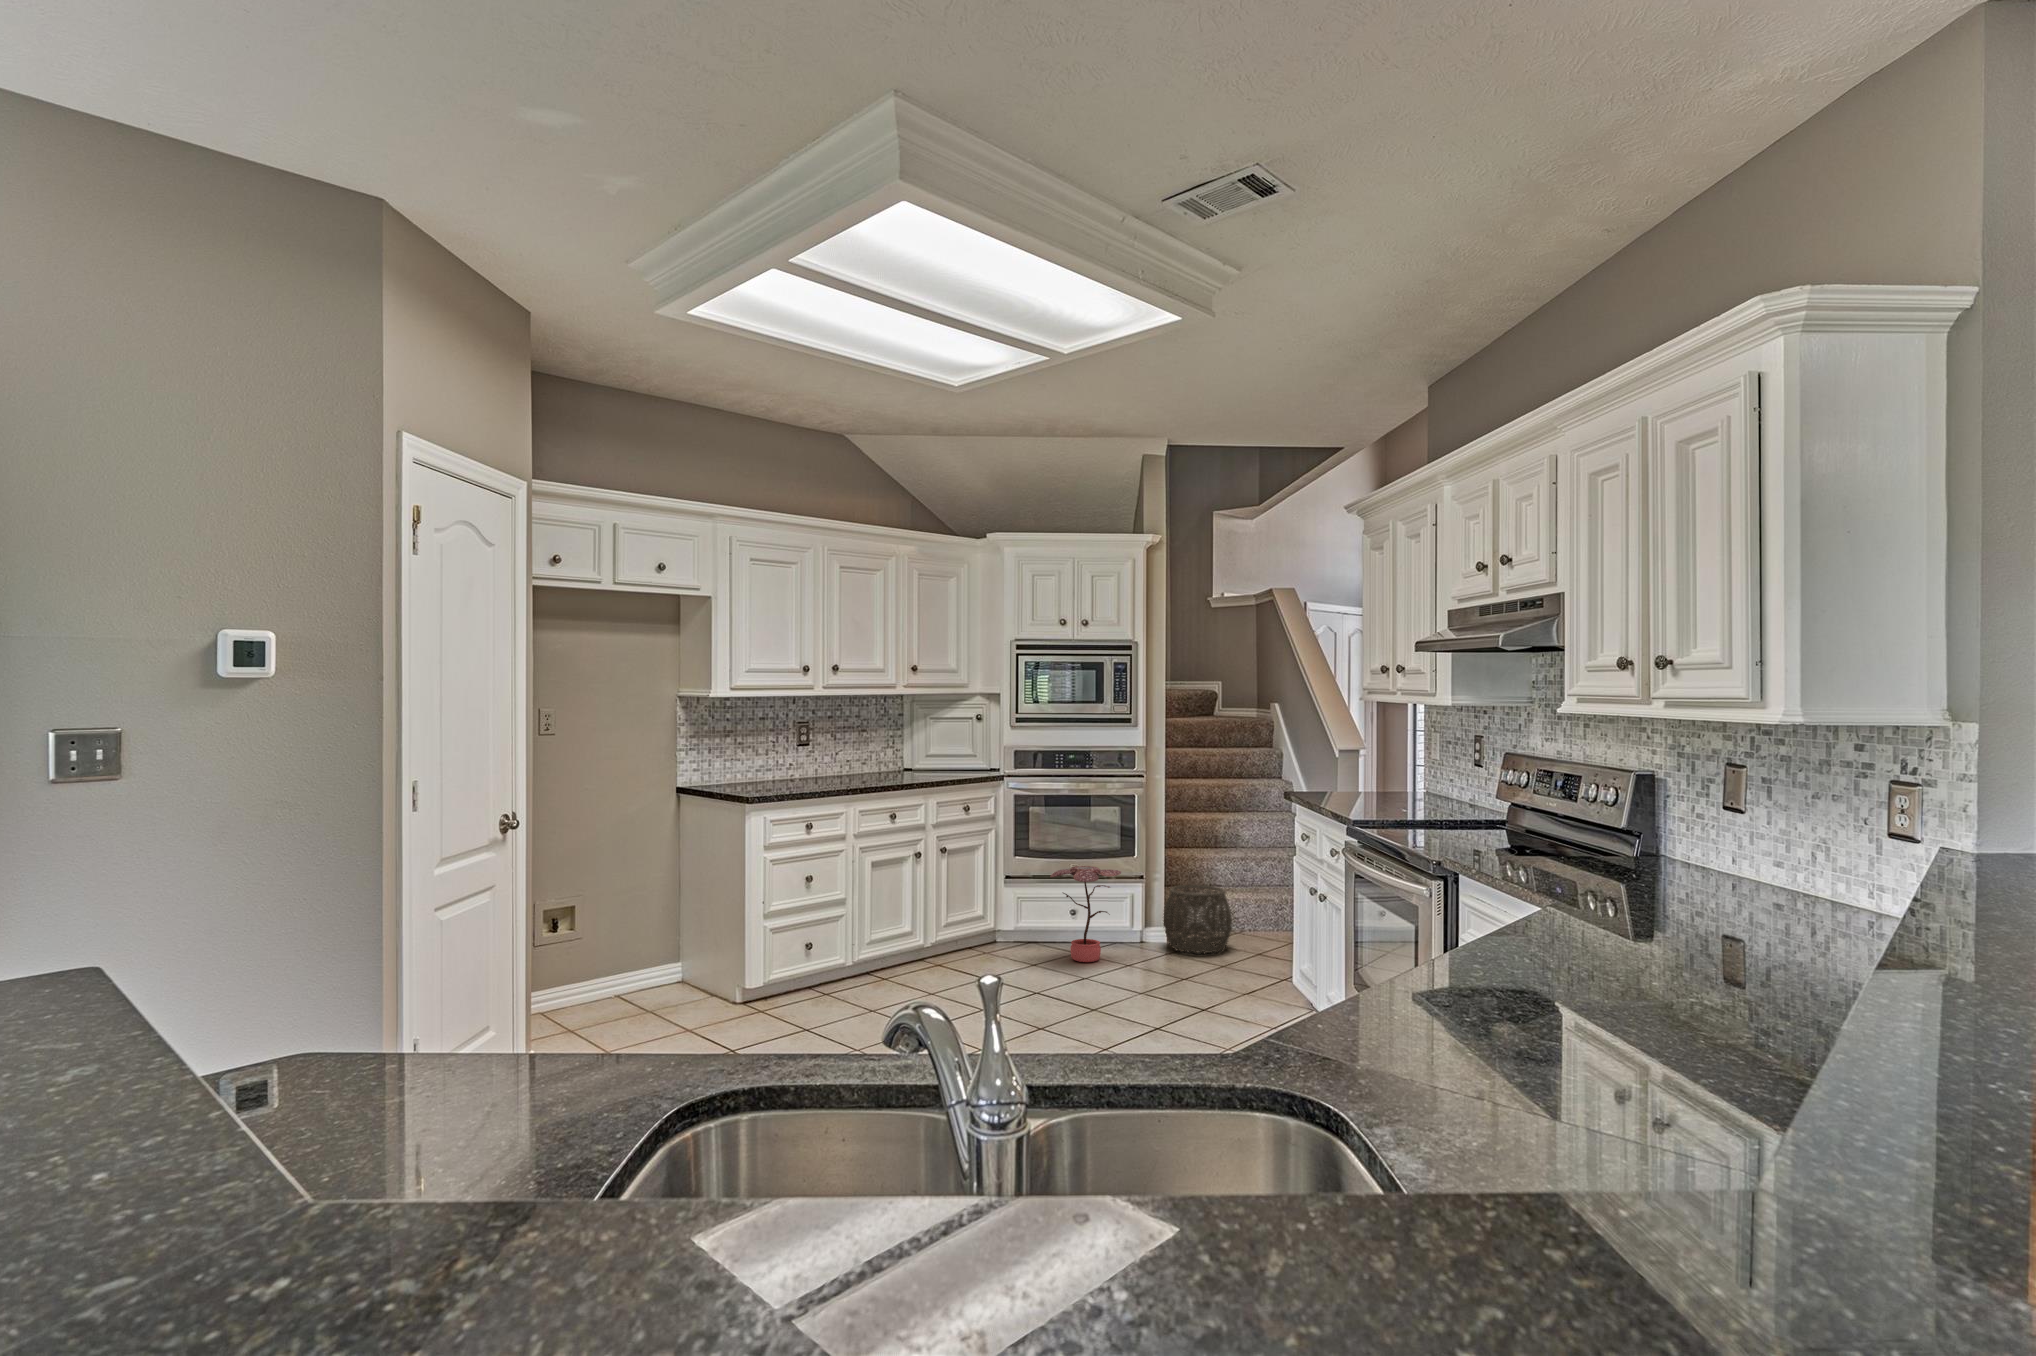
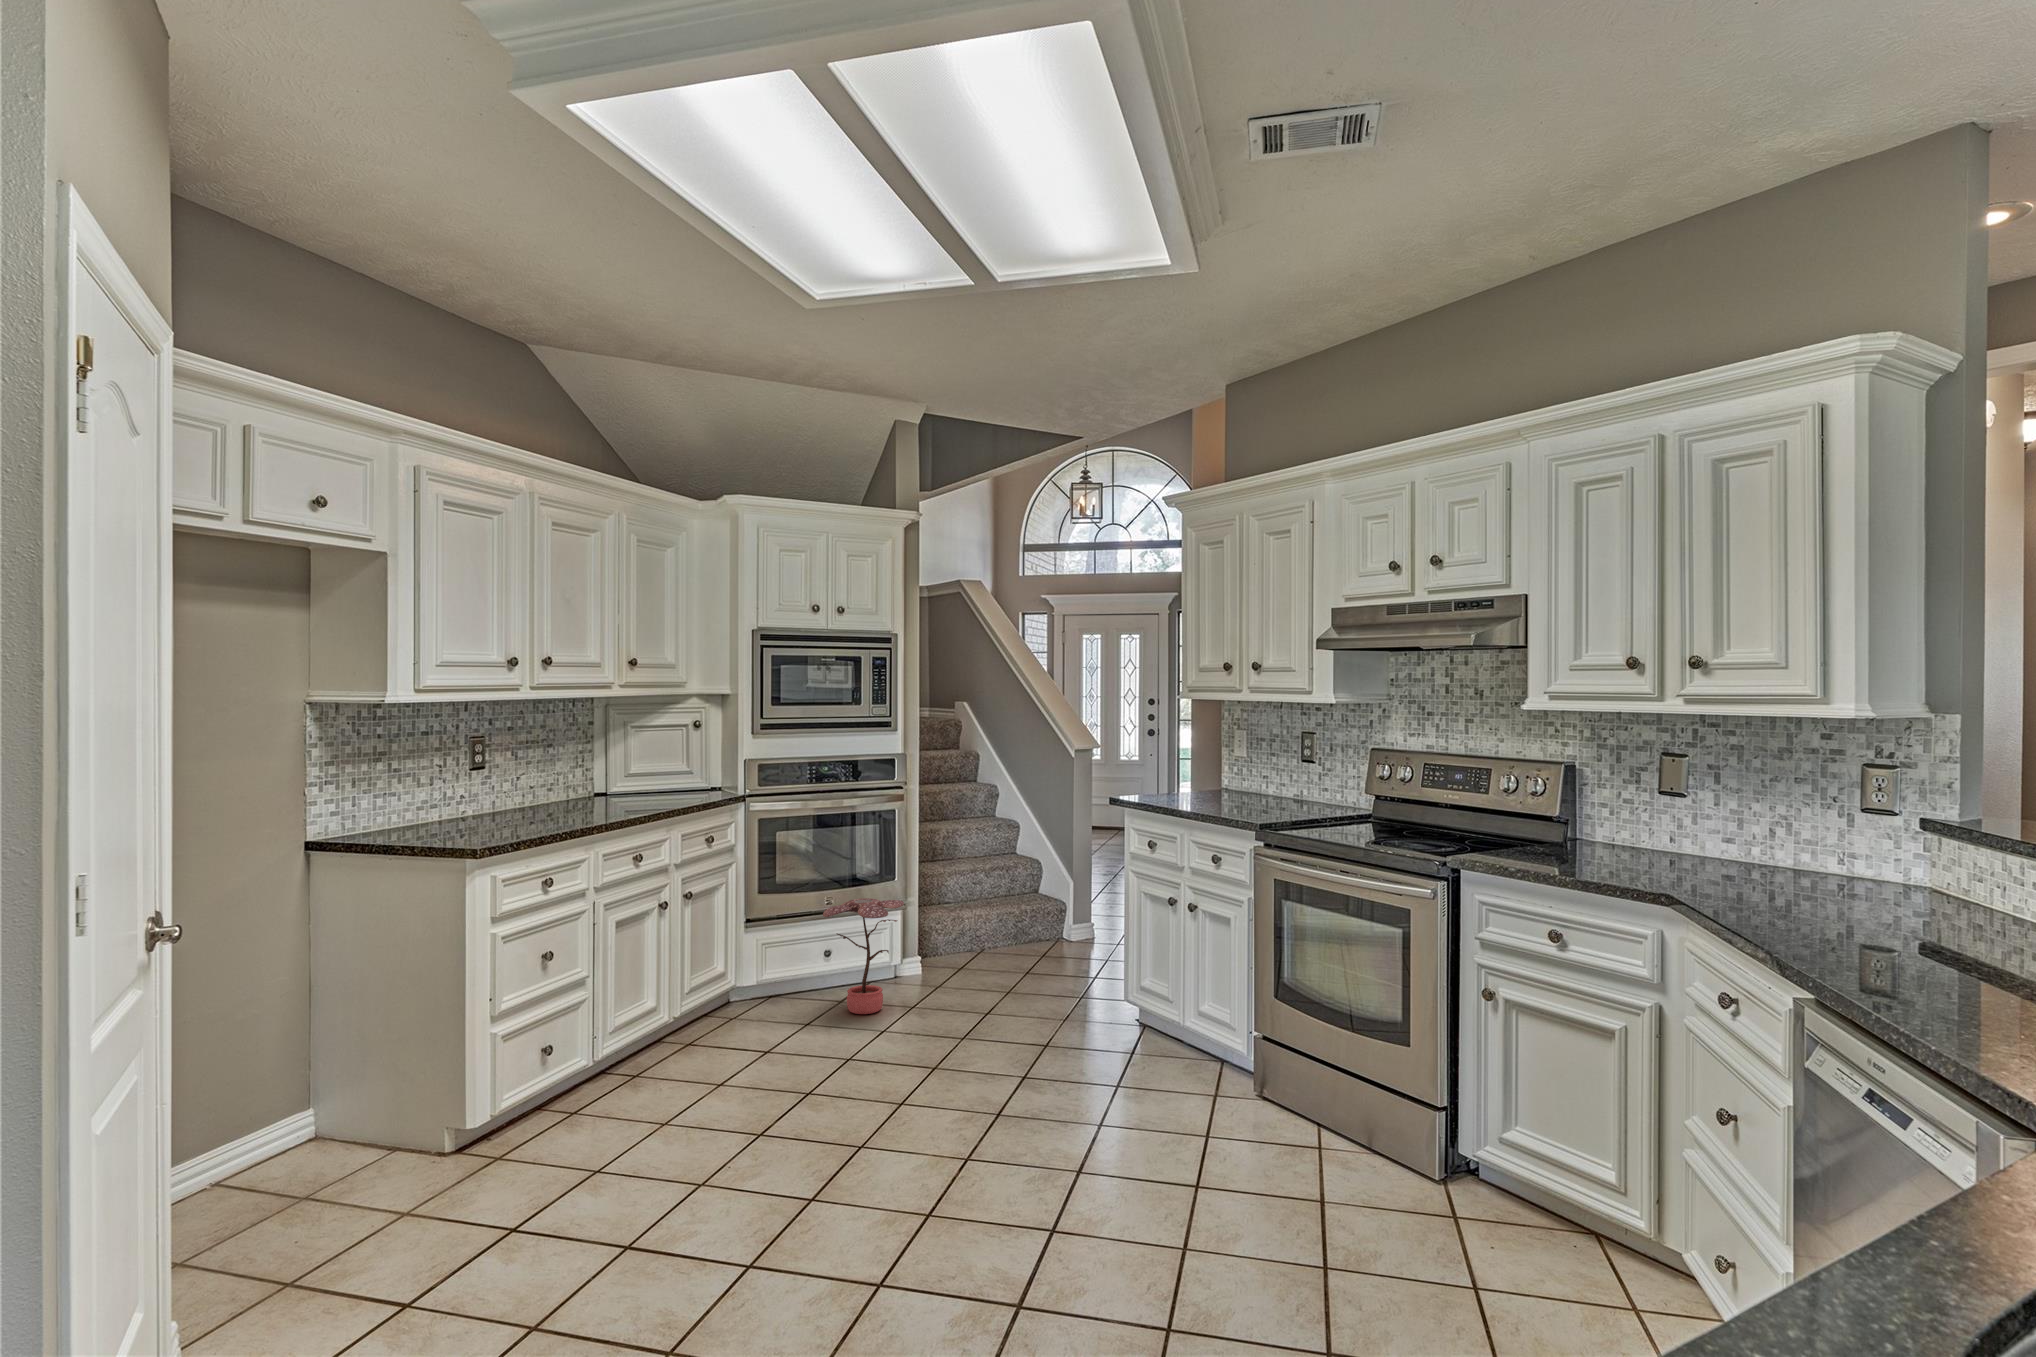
woven basket: present [1163,885,1232,953] -> none [931,907,1008,985]

